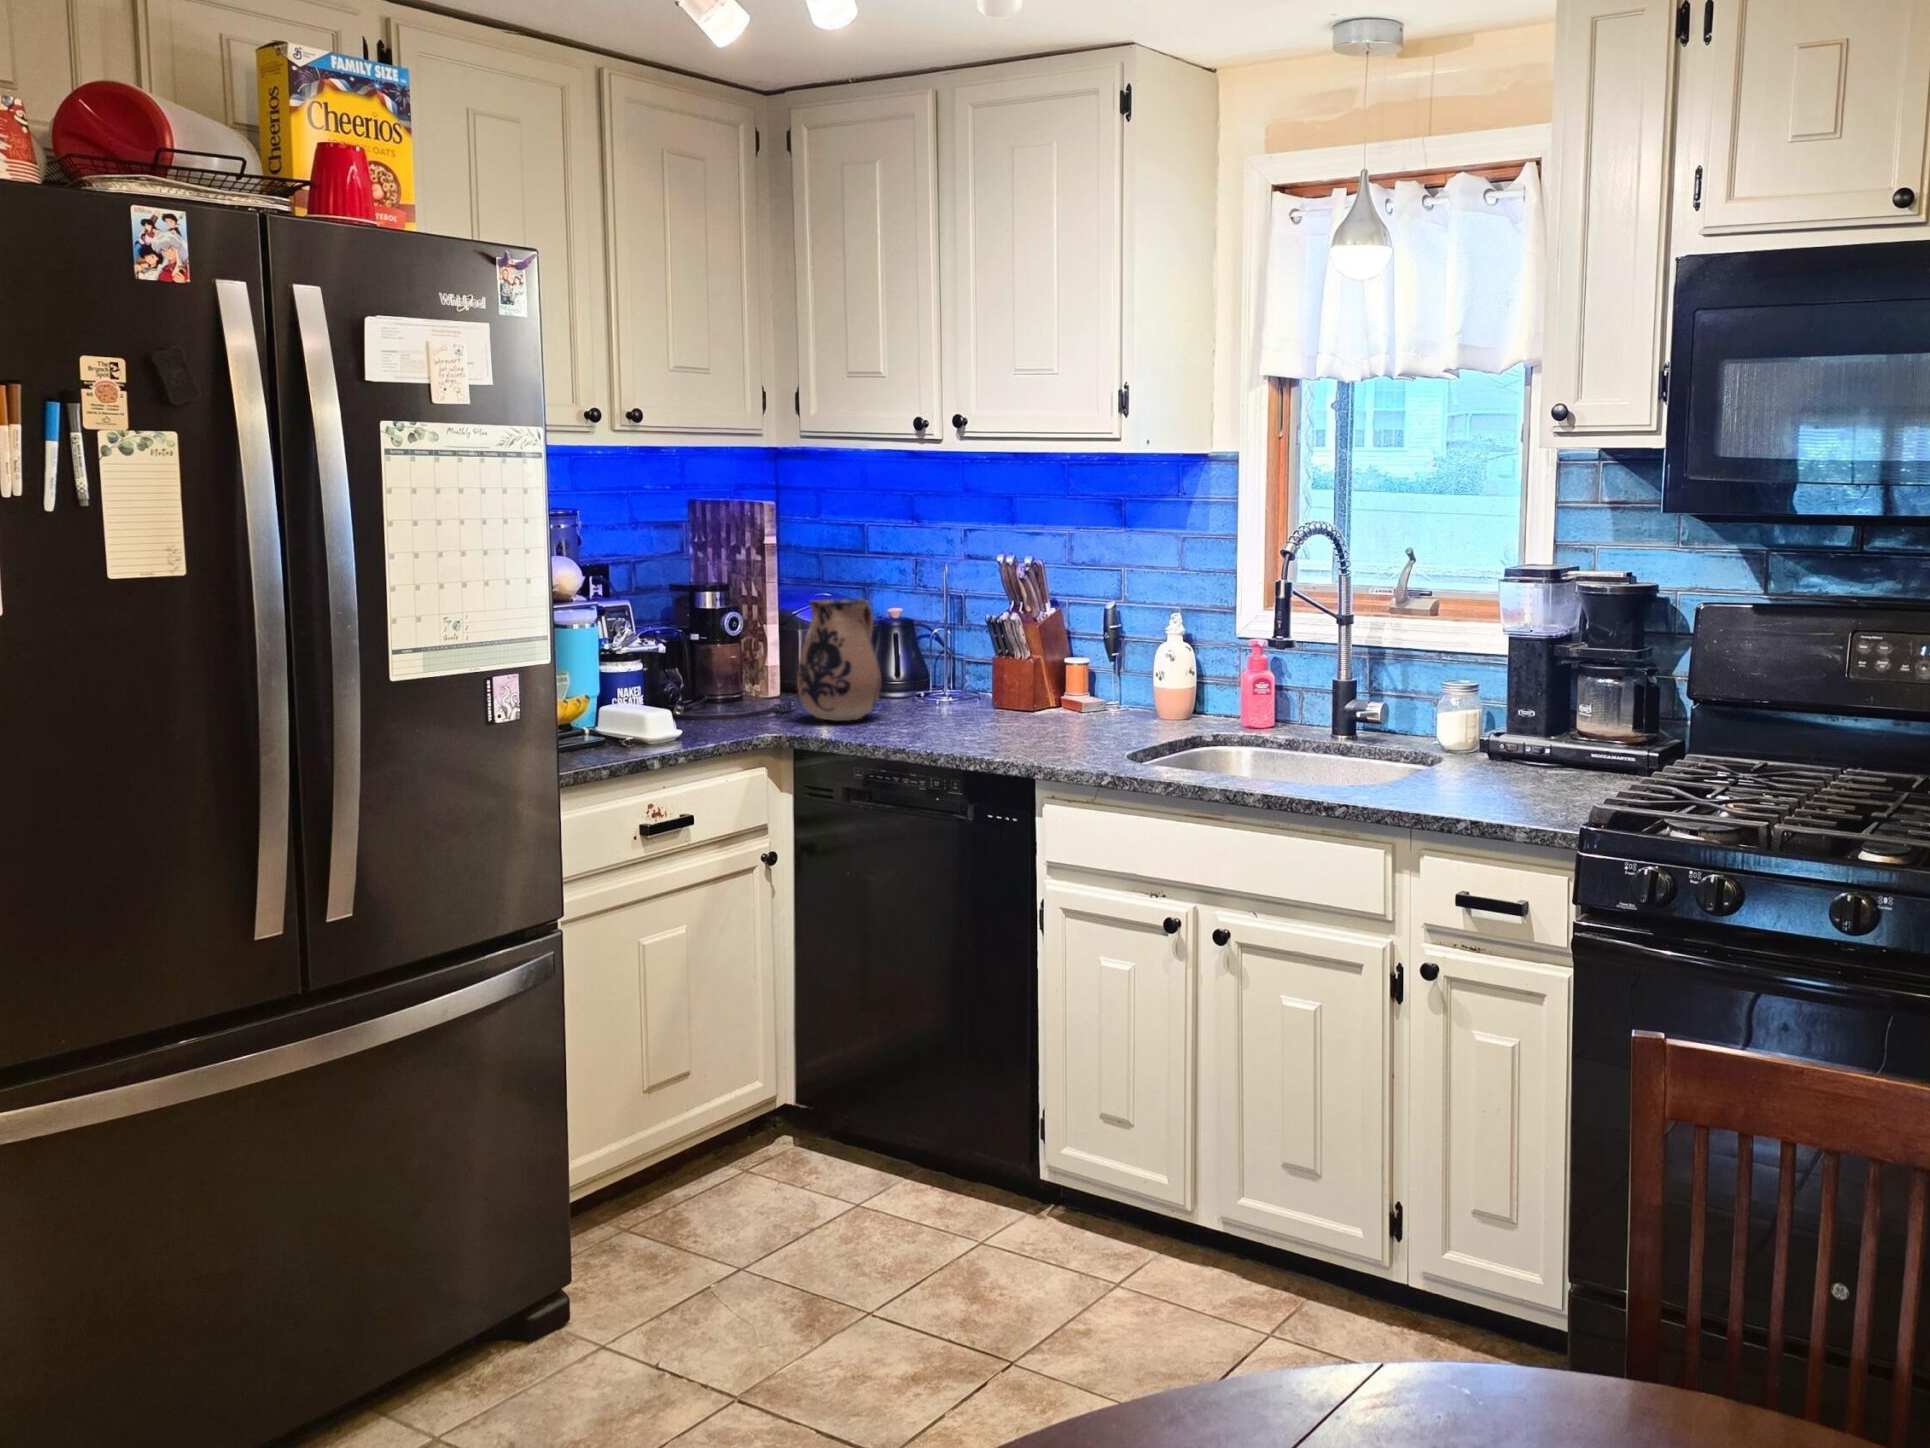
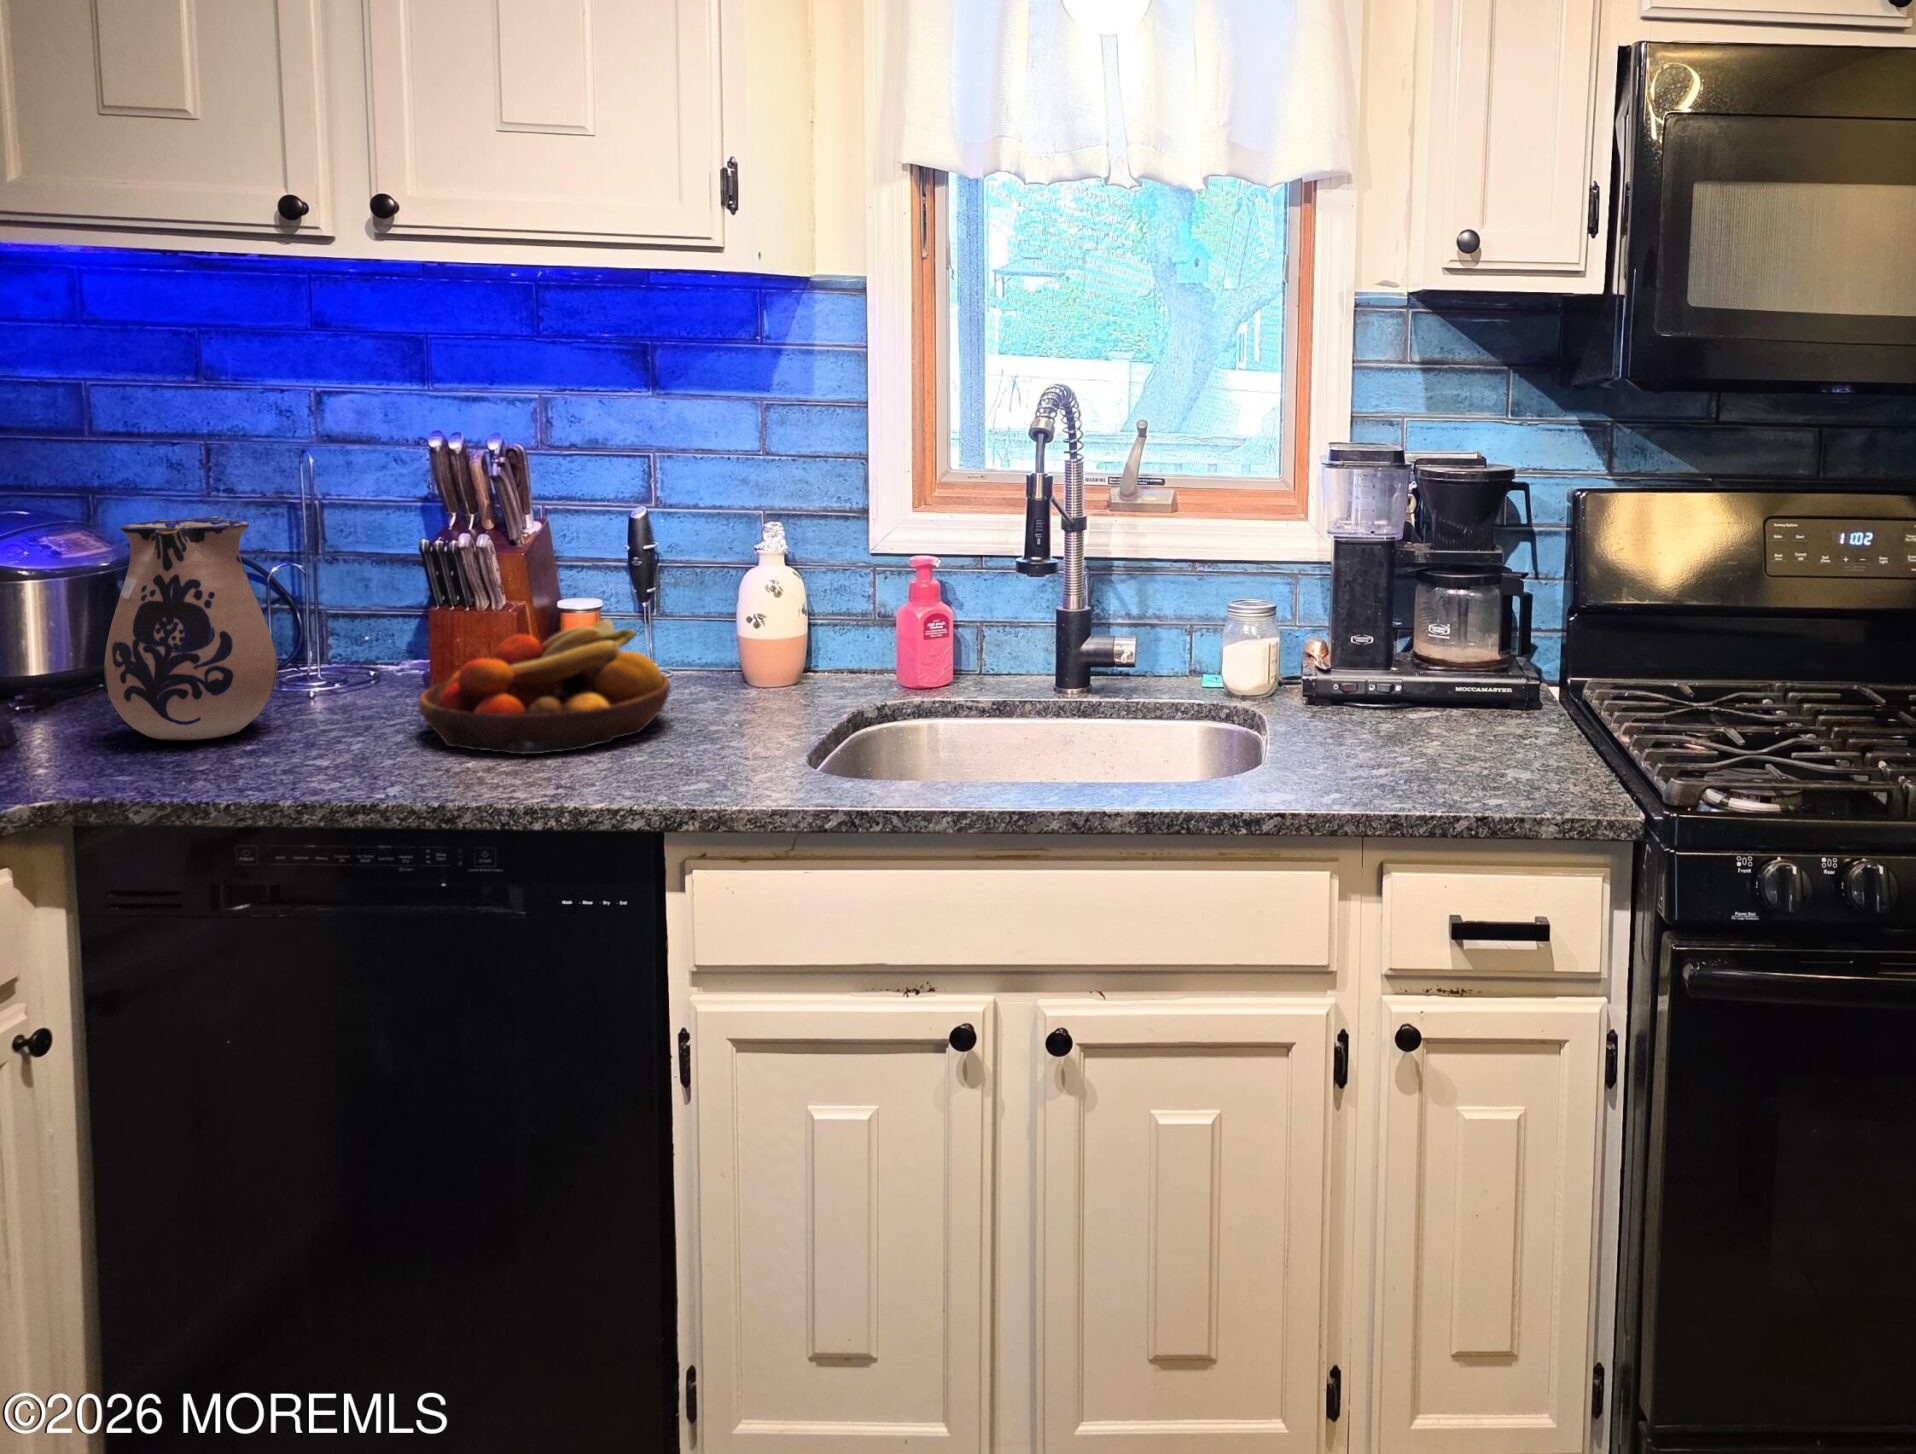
fruit bowl: none [937,669,1078,741] -> present [419,619,670,754]

